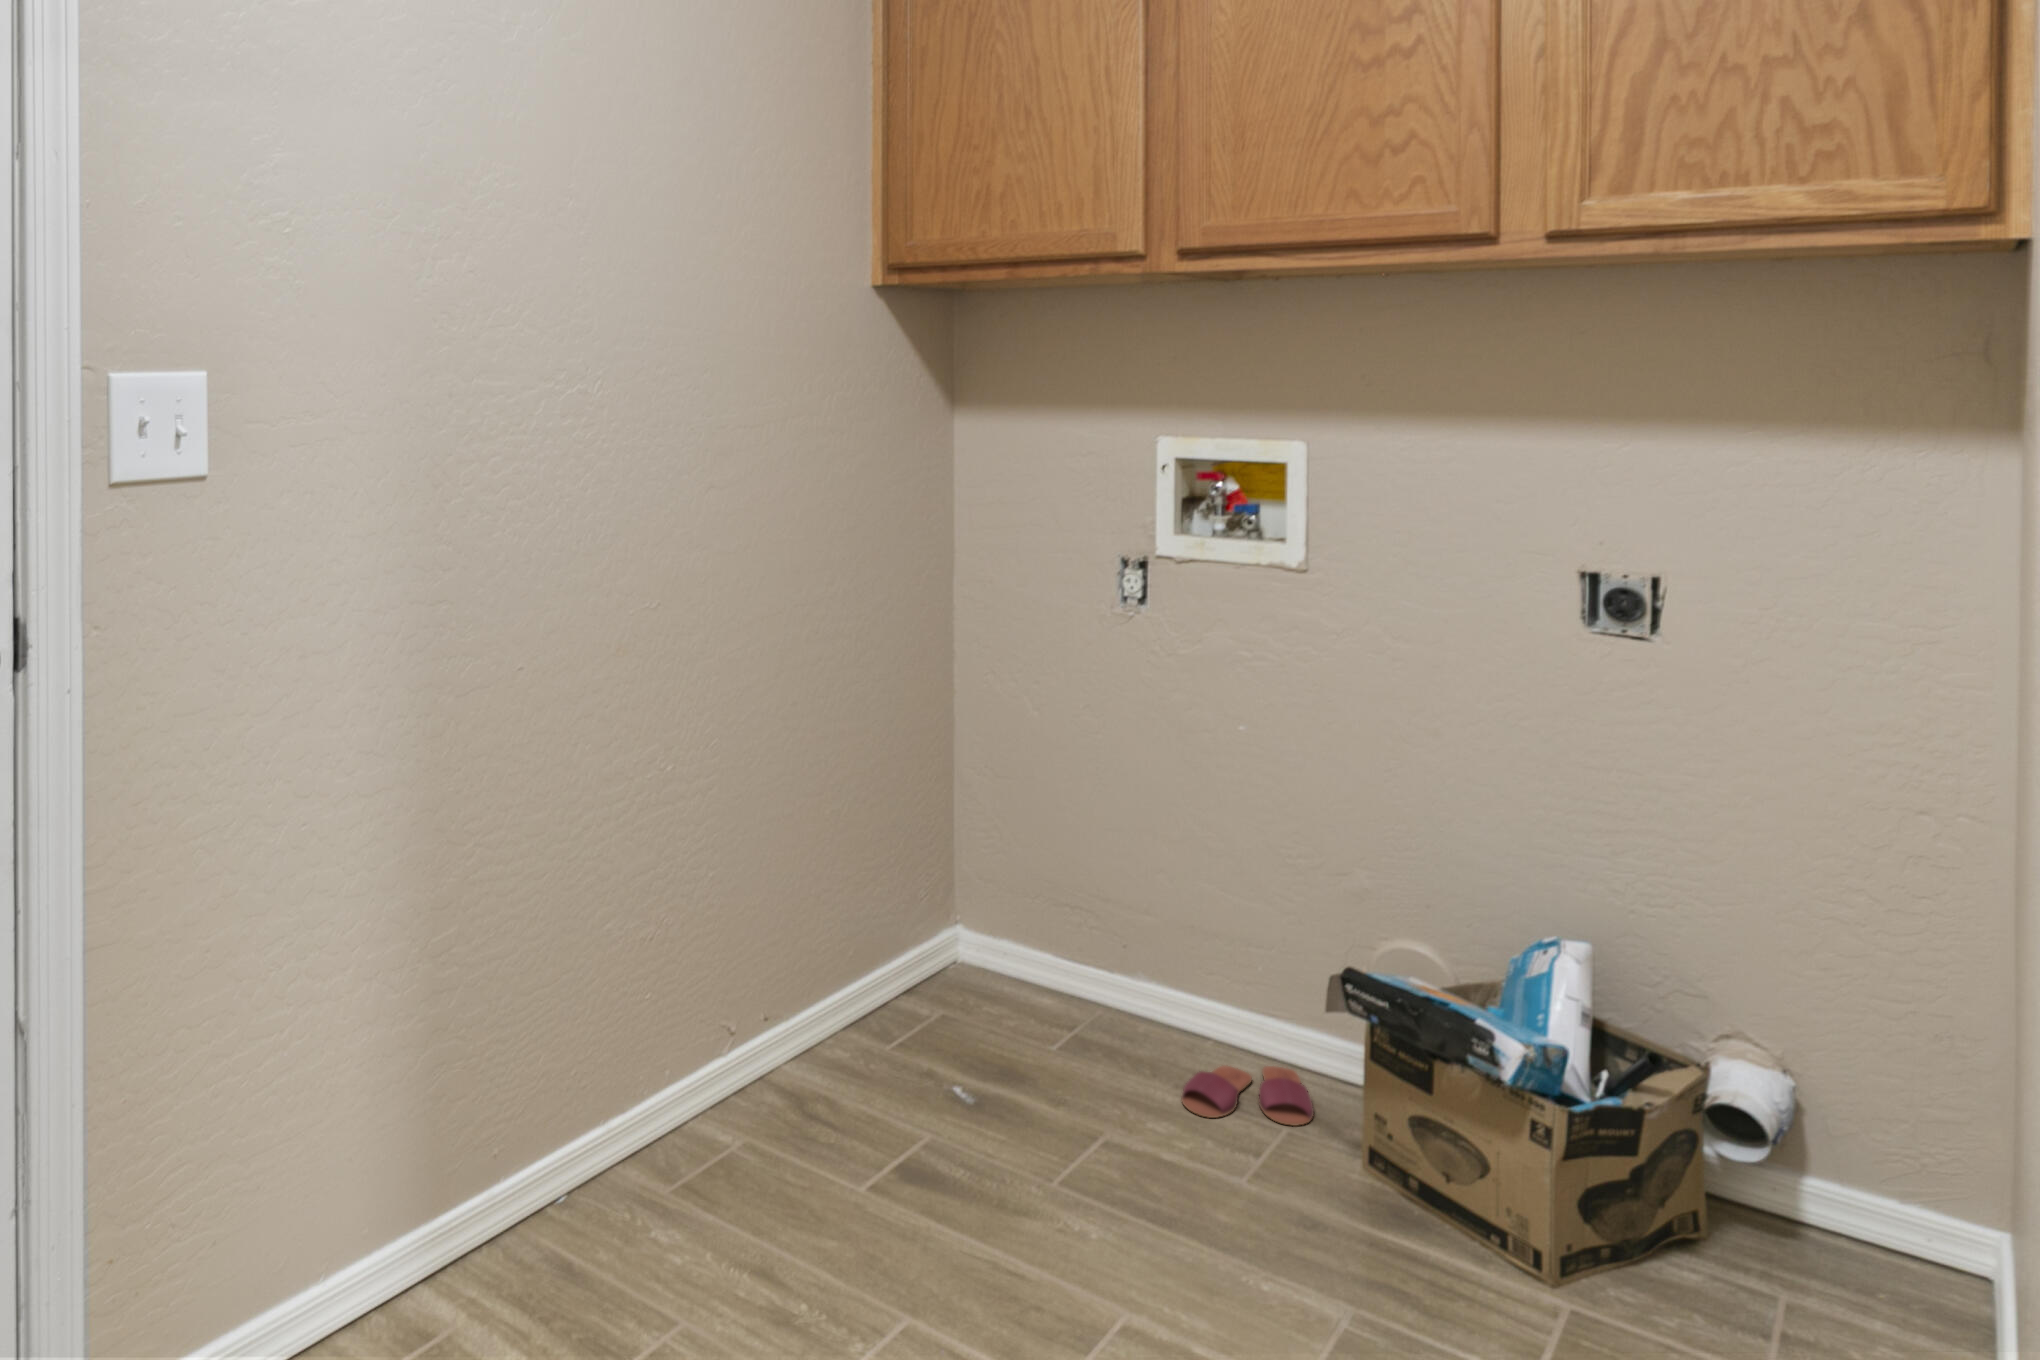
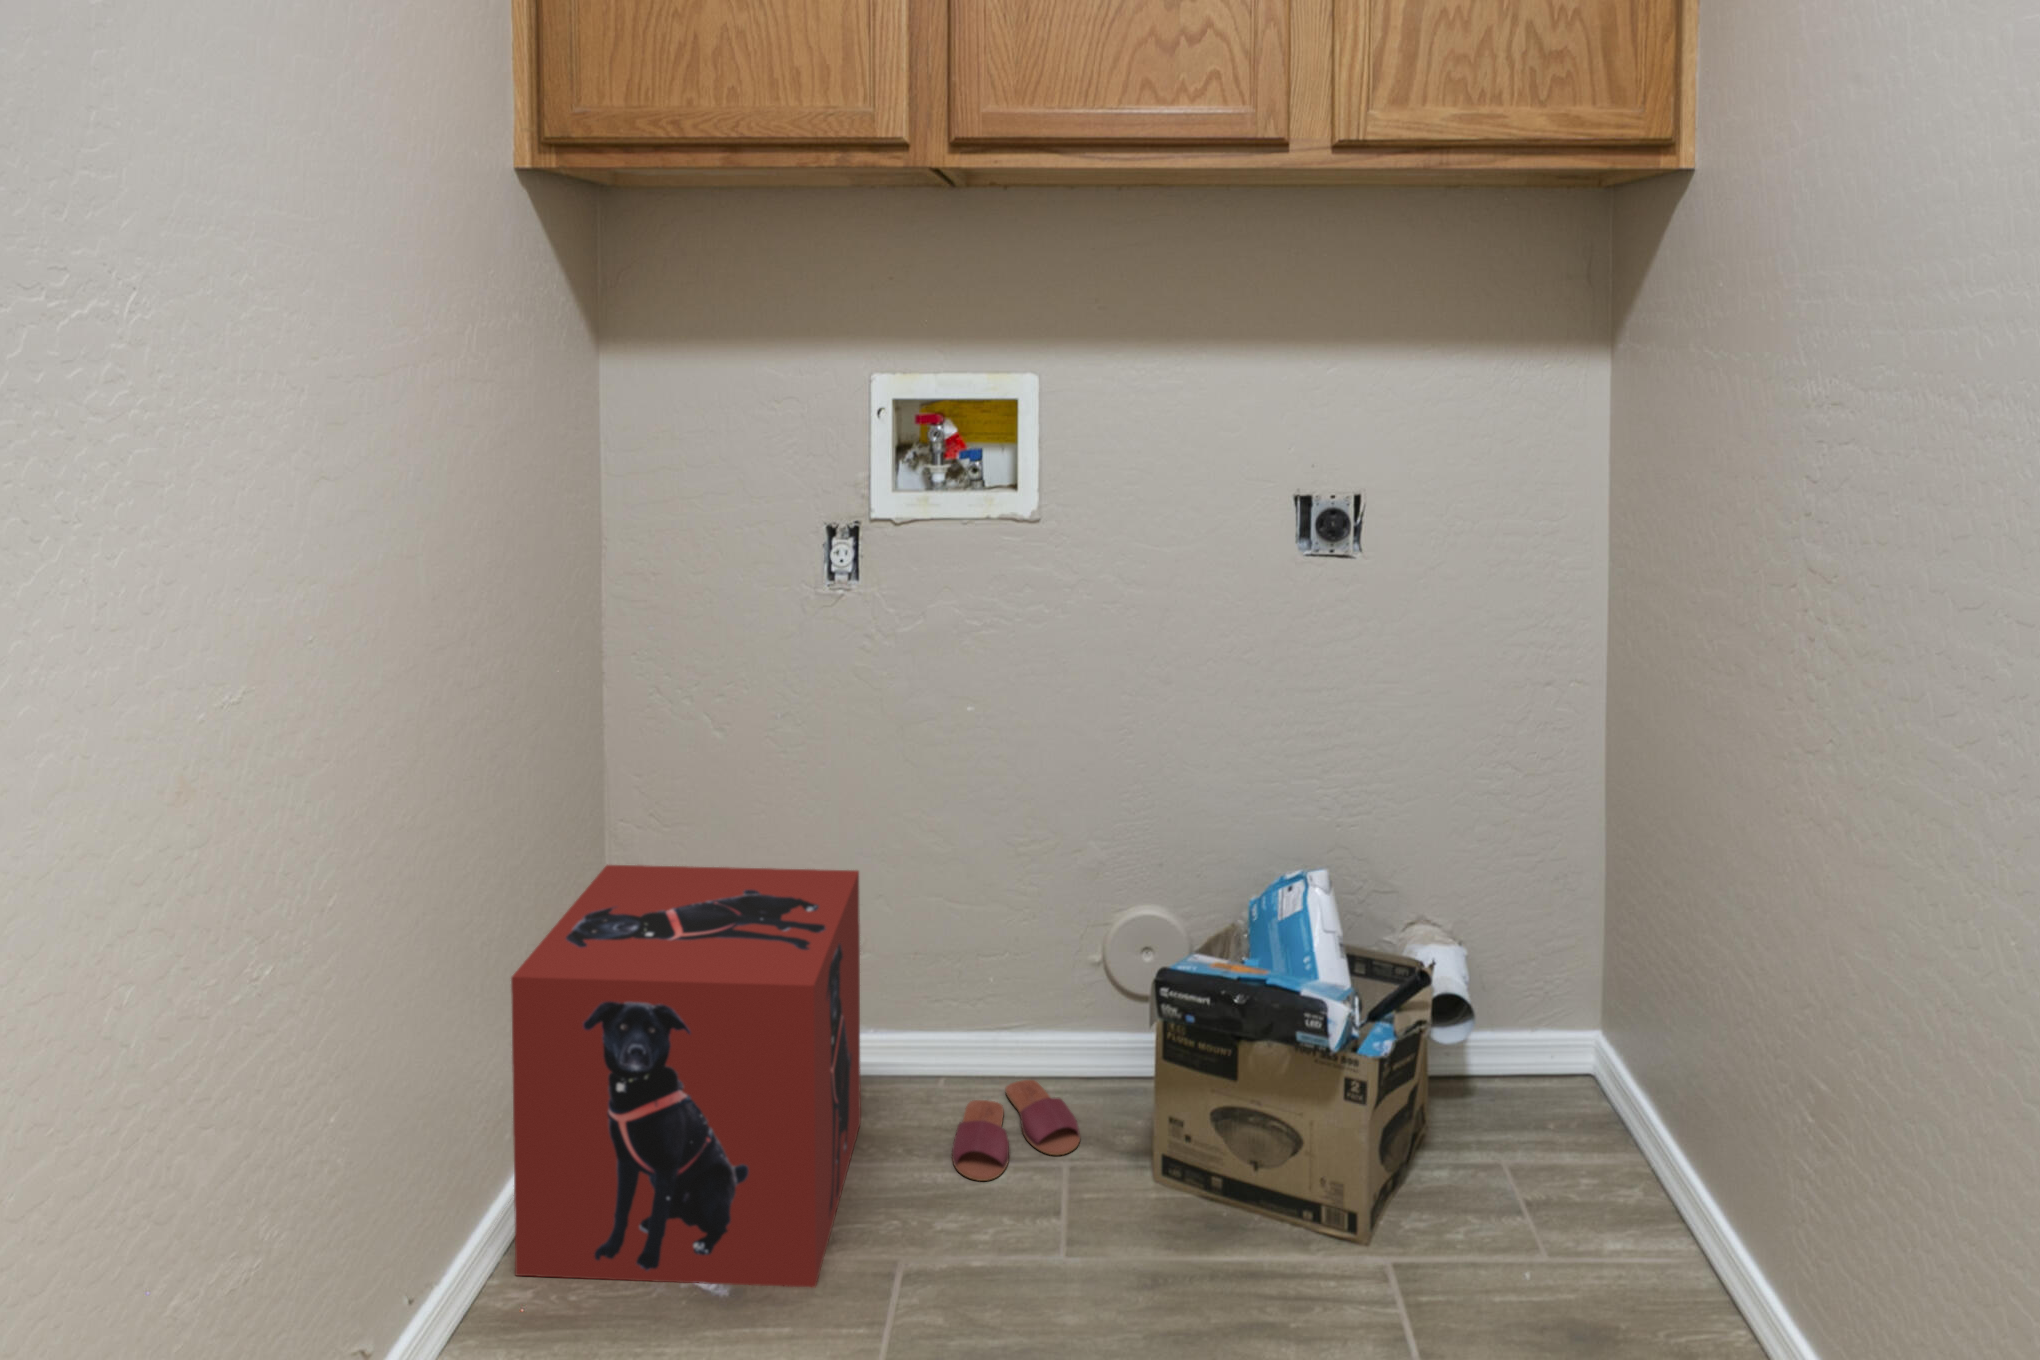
storage box: none [825,796,1121,1126] -> present [511,865,861,1287]

